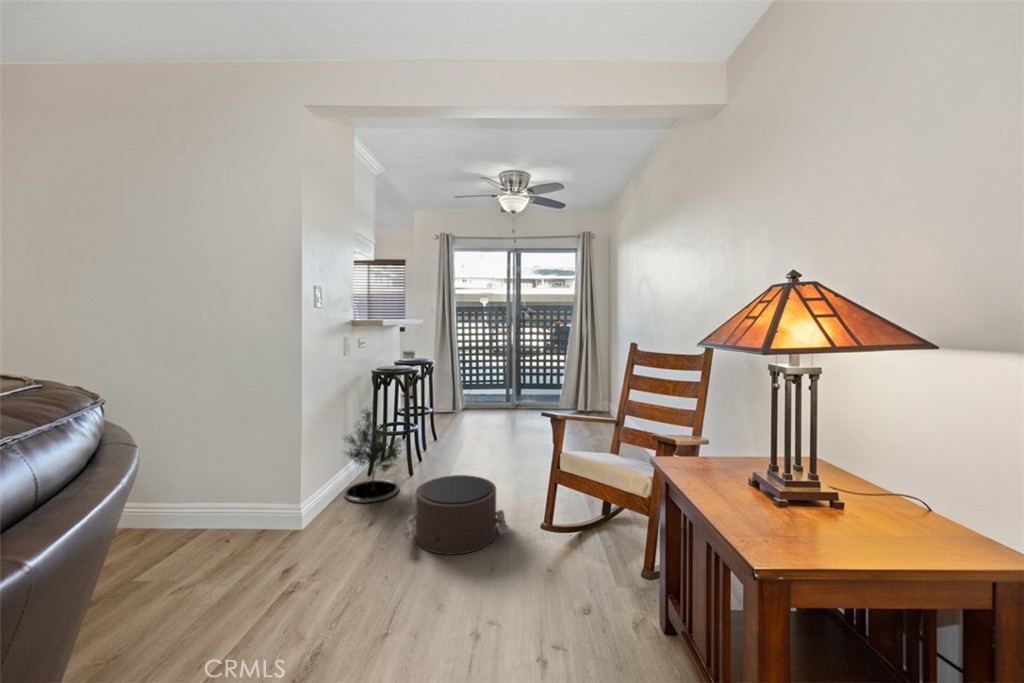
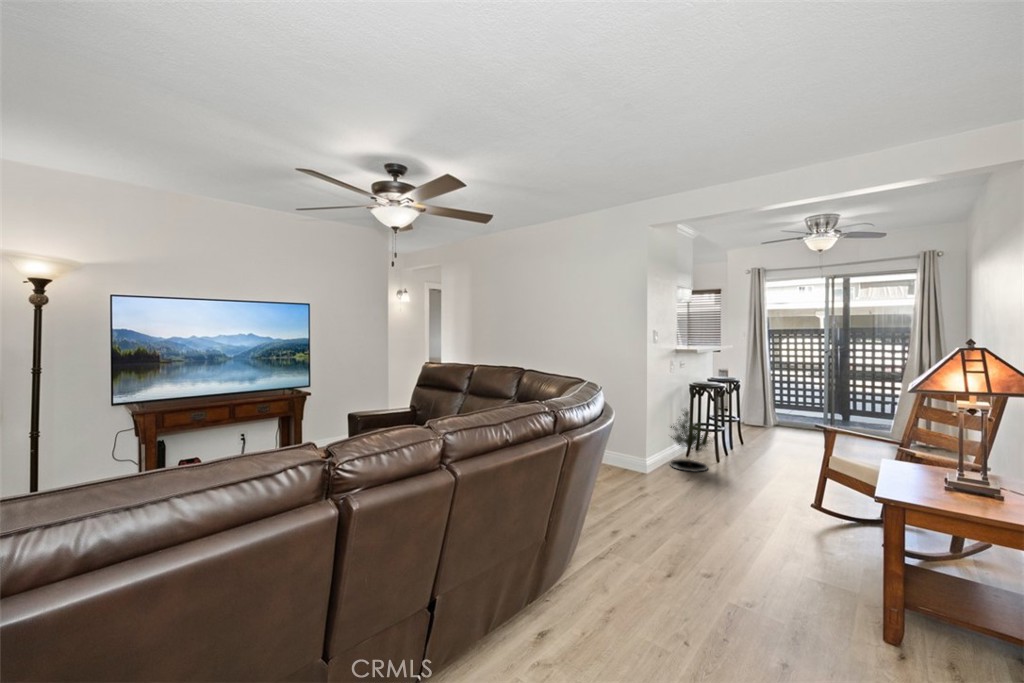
pouf: present [403,475,508,555] -> none [709,460,788,509]

